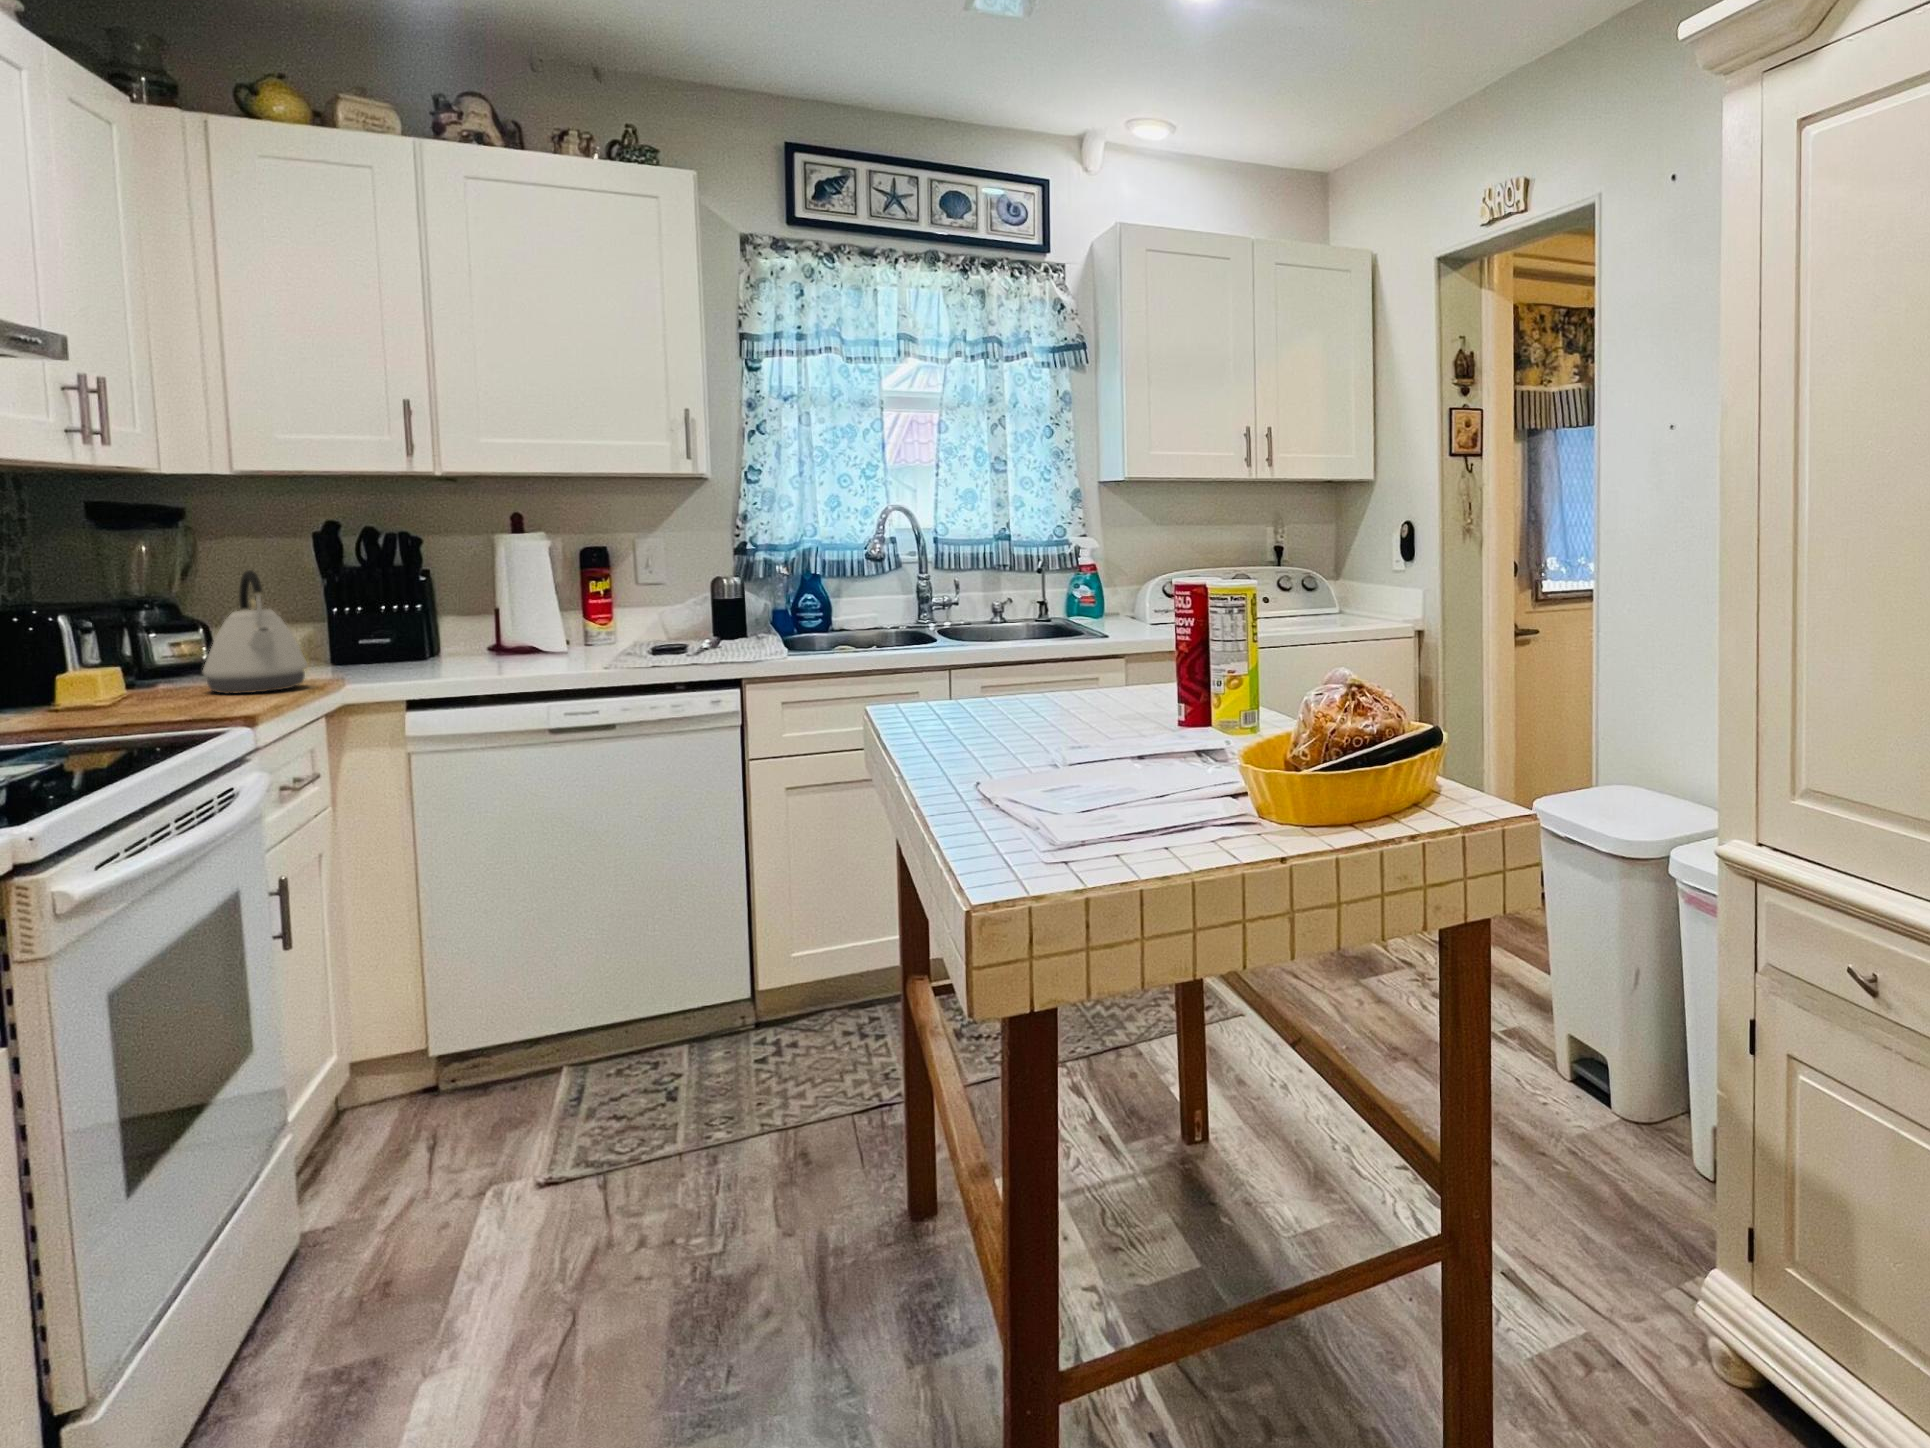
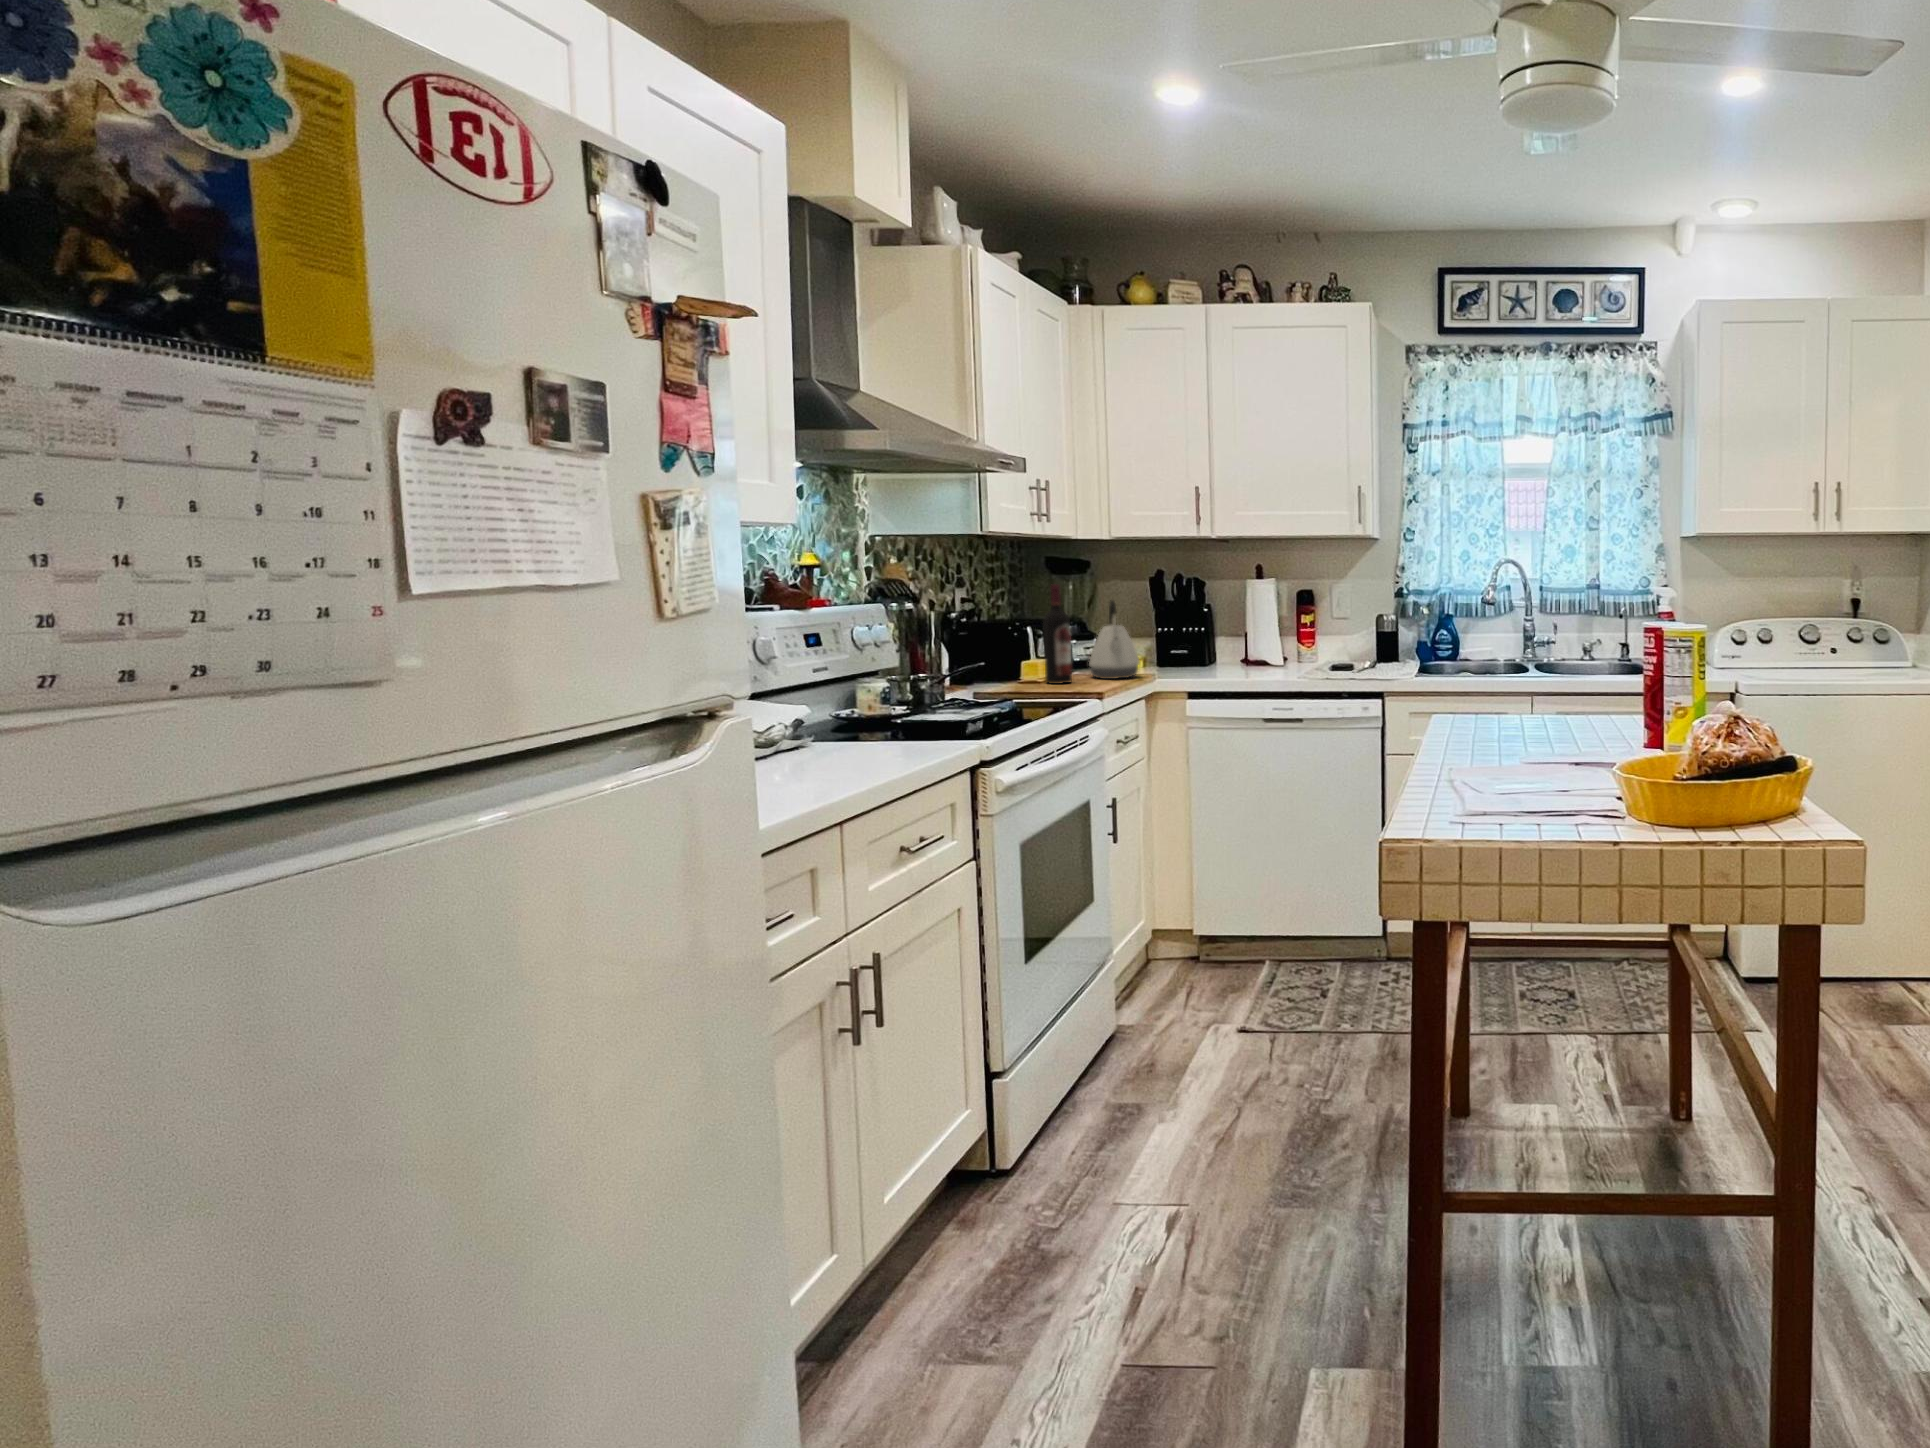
wine bottle: none [110,548,175,708] -> present [1043,584,1072,684]

